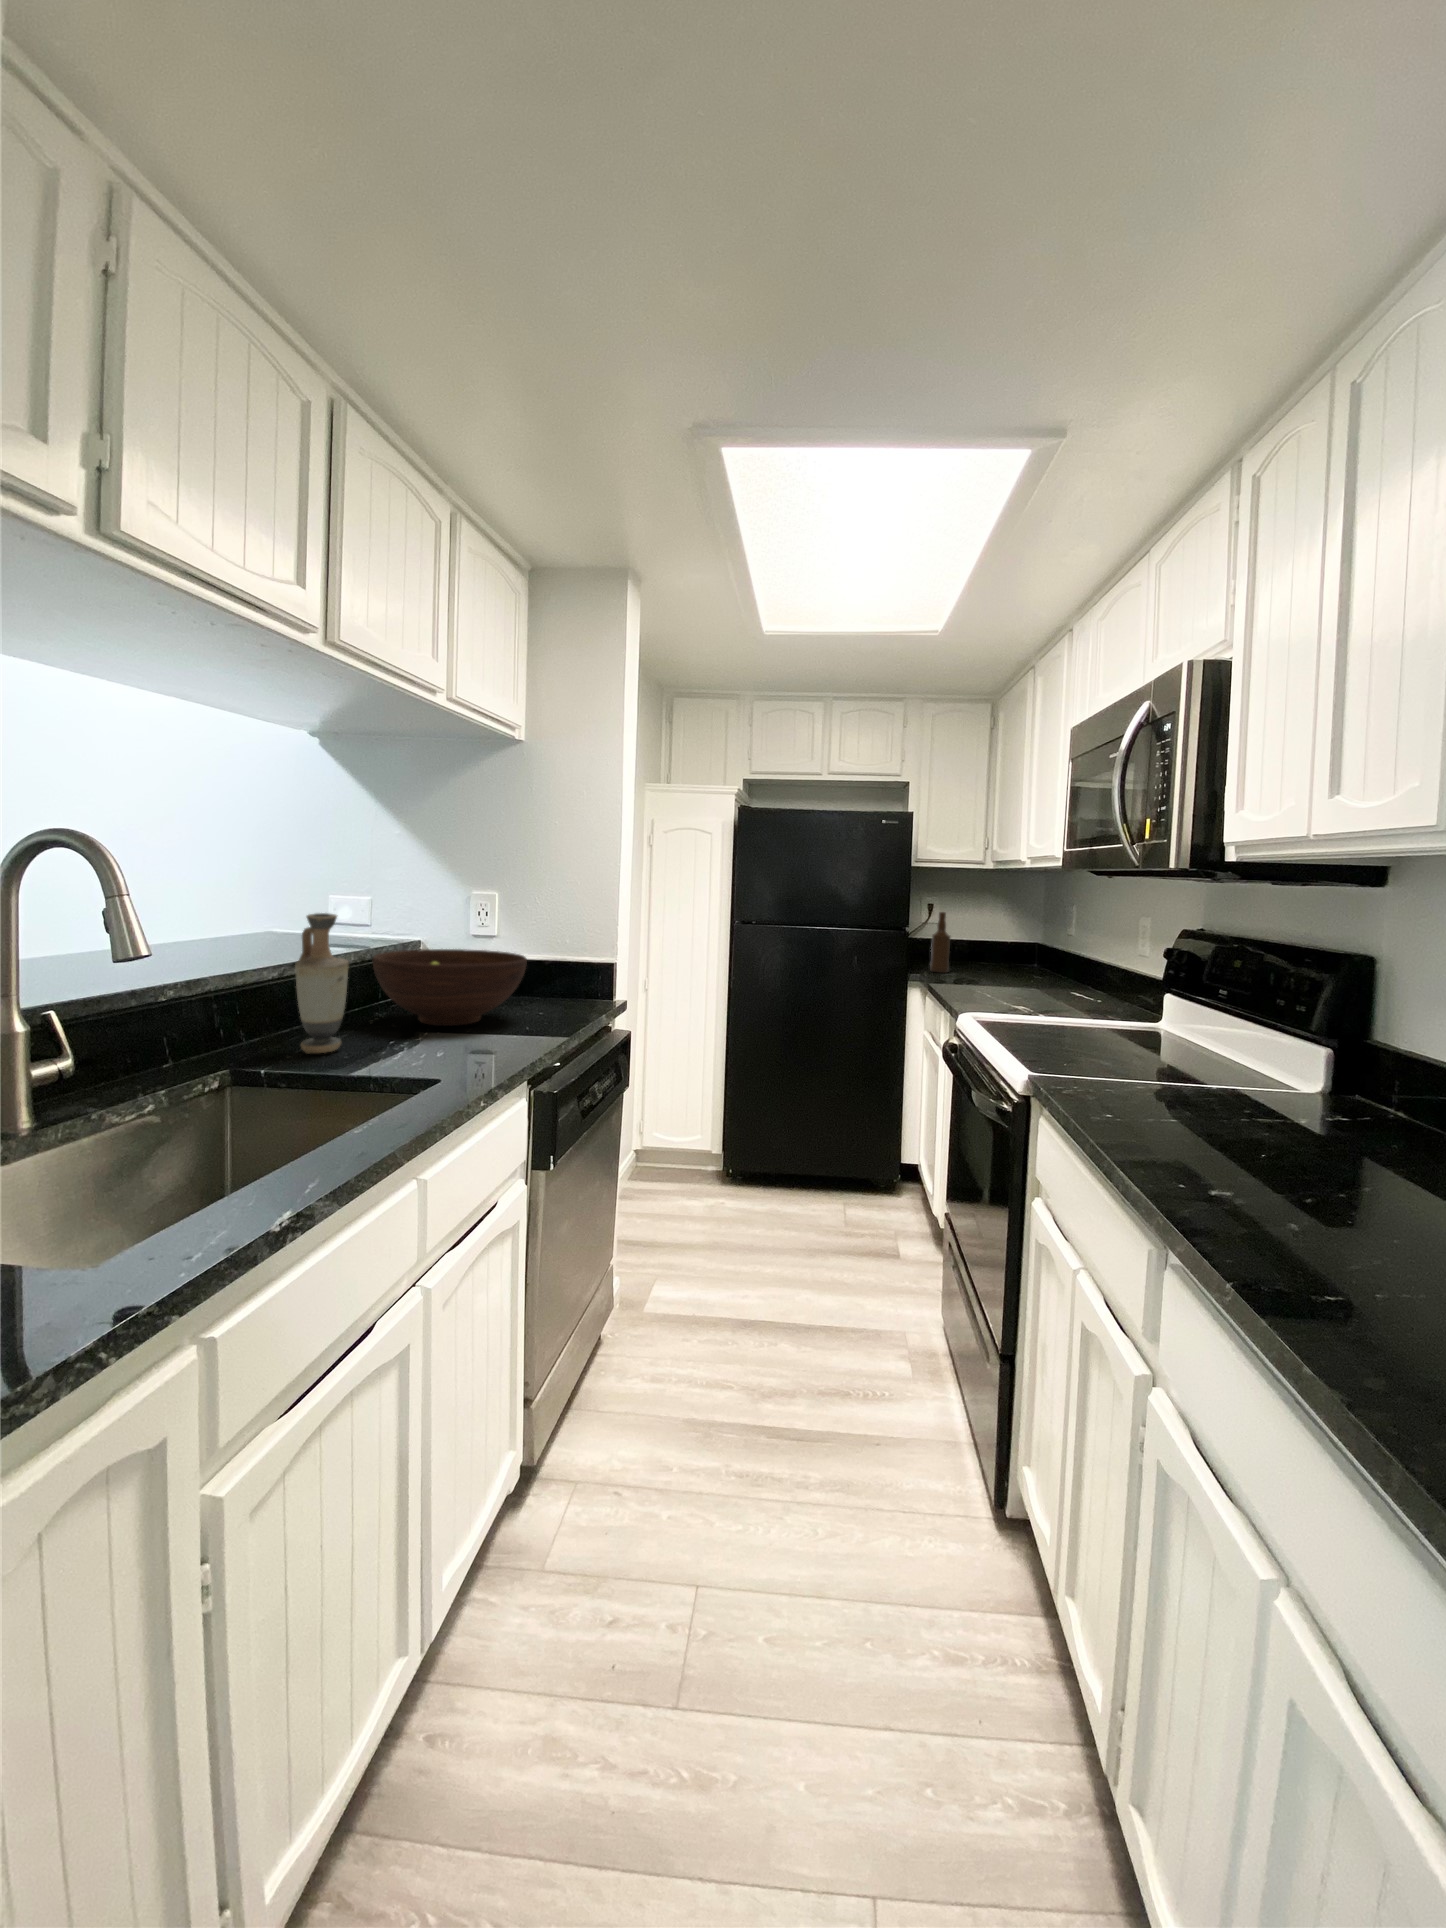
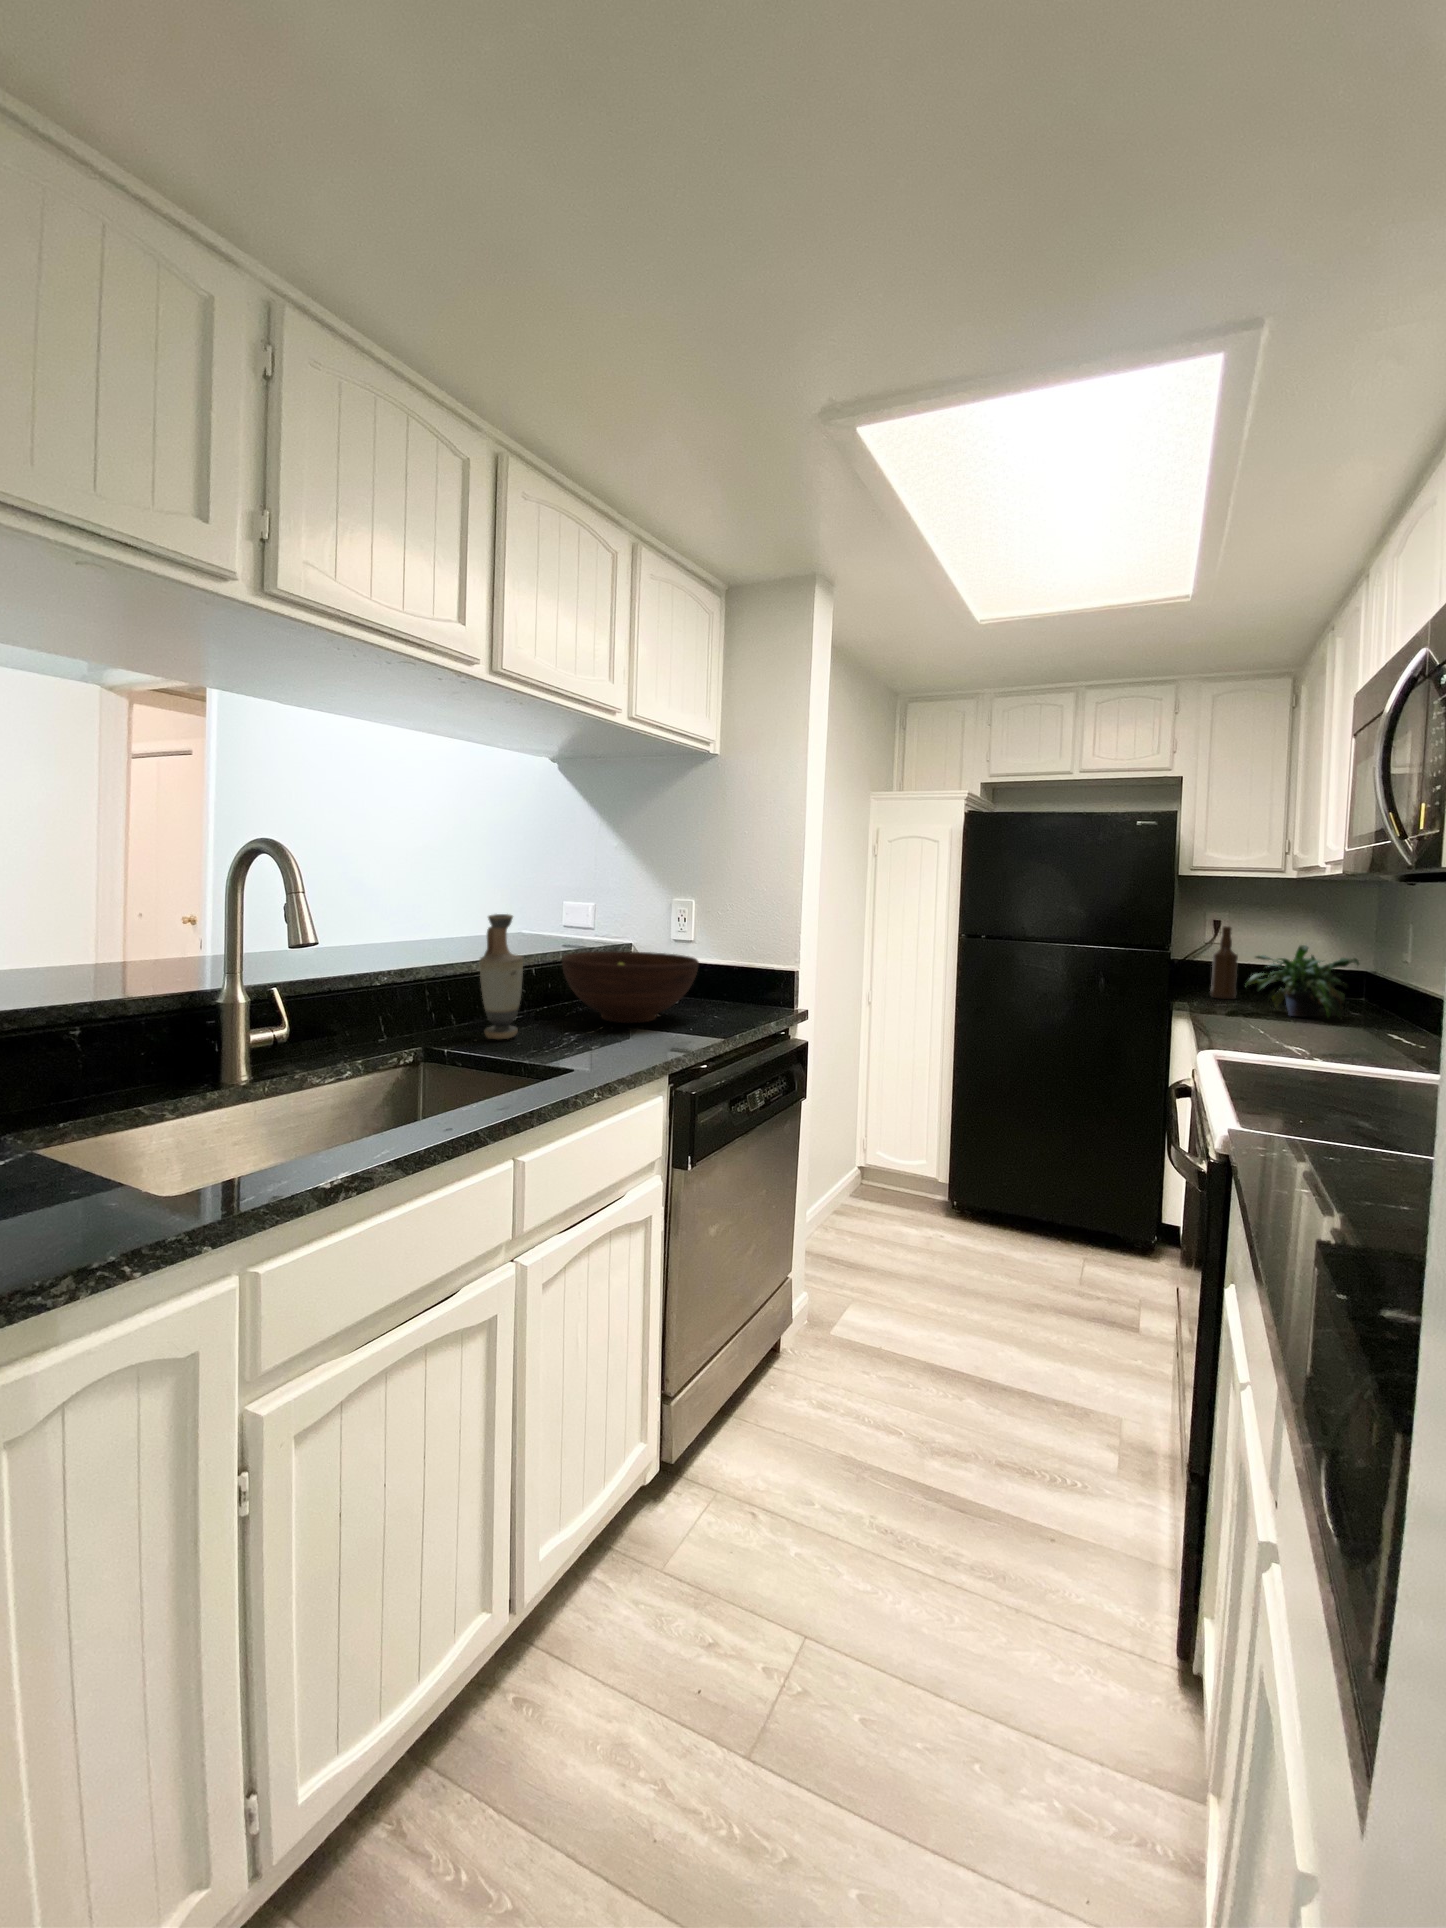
potted plant: none [963,927,1043,986] -> present [1245,945,1359,1017]

